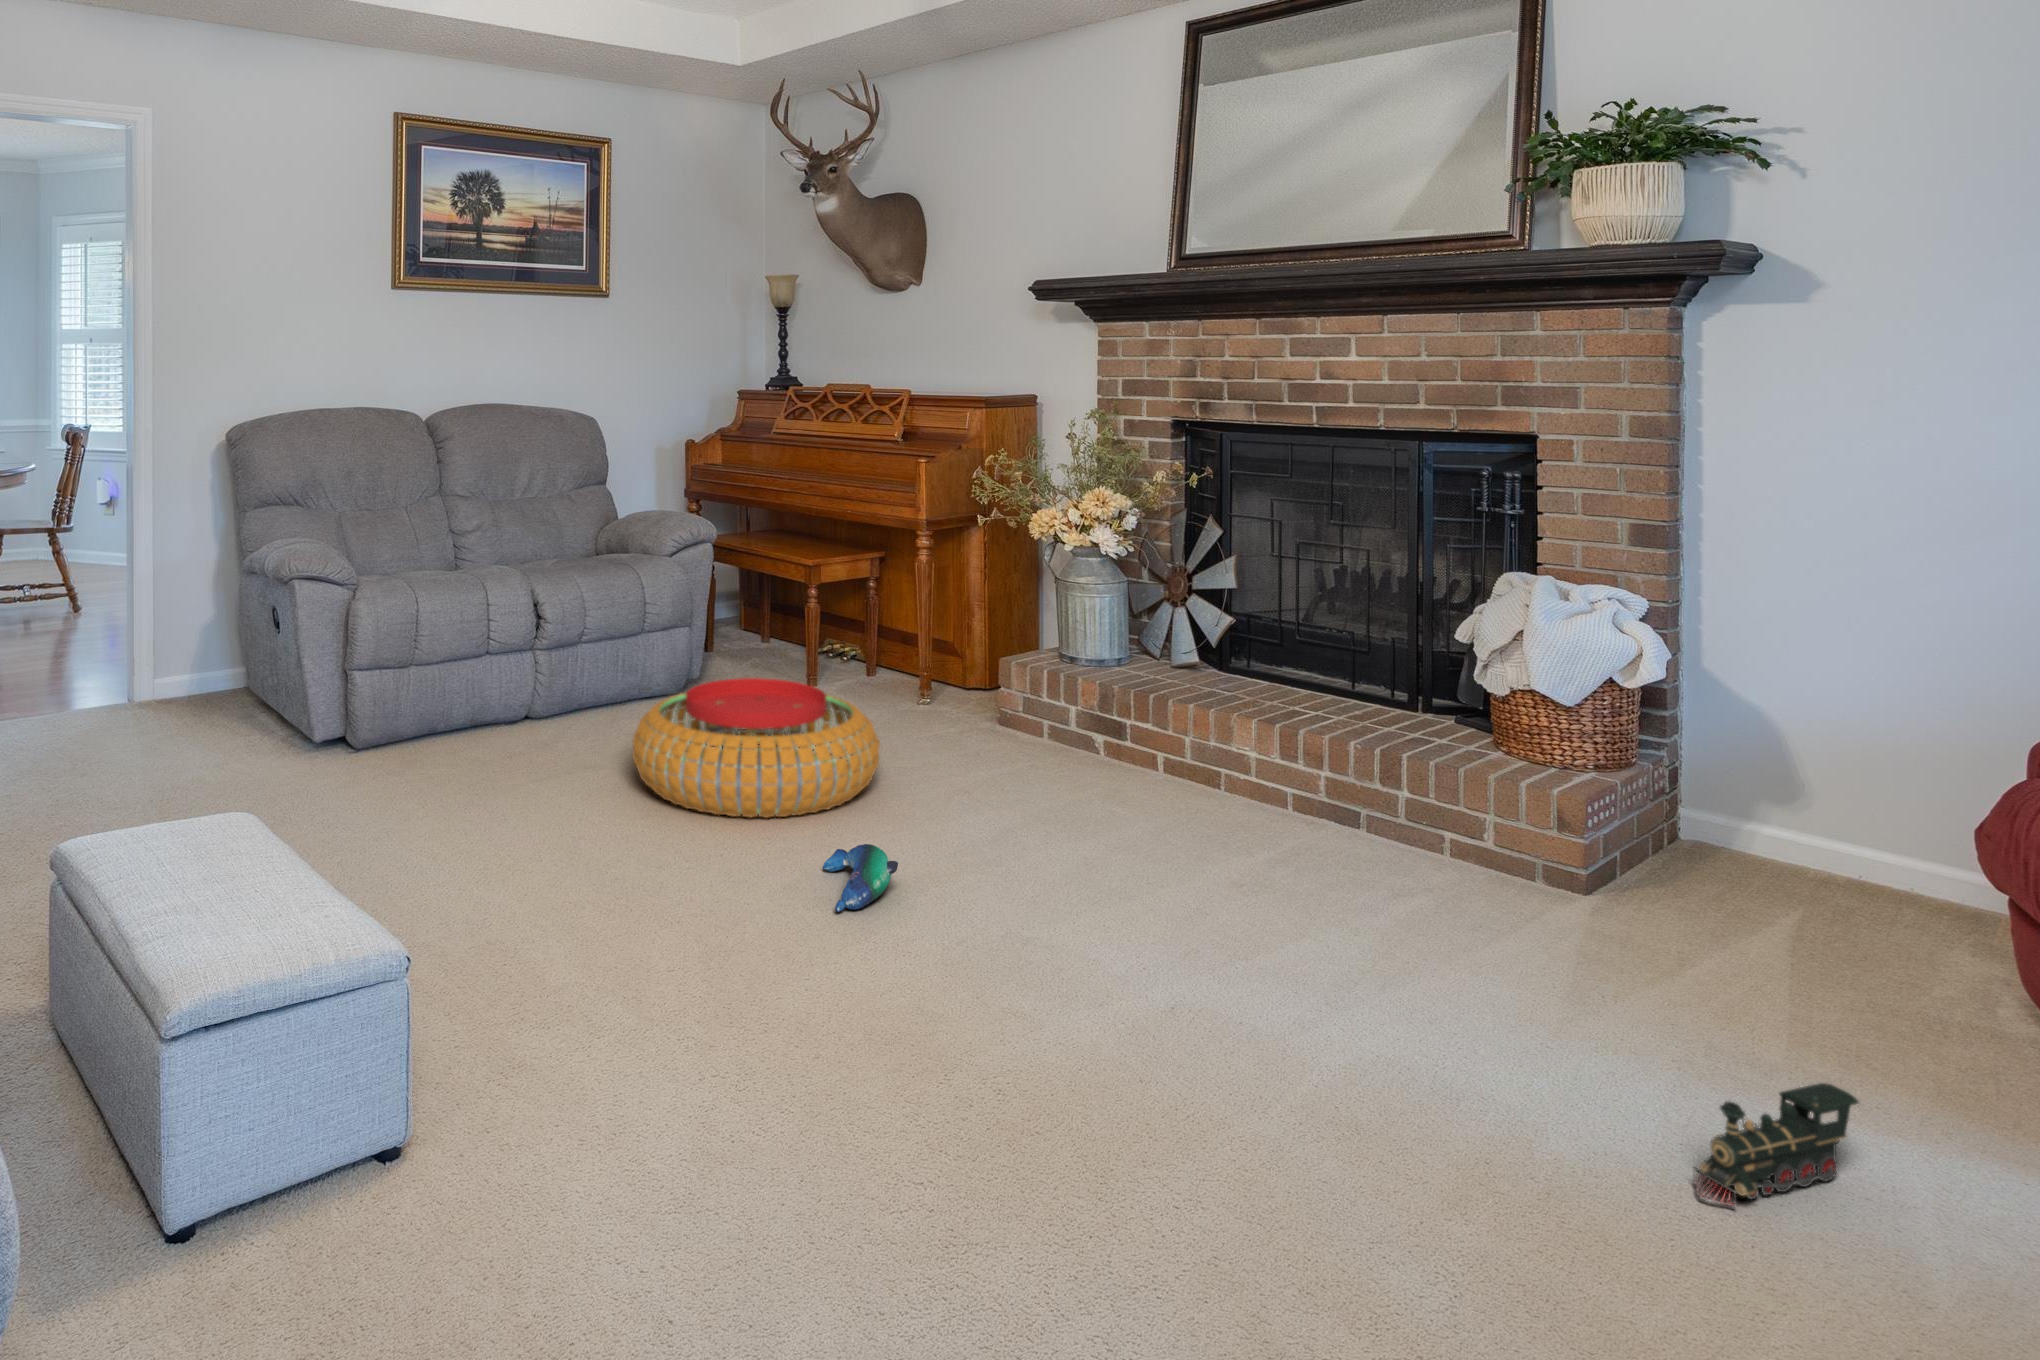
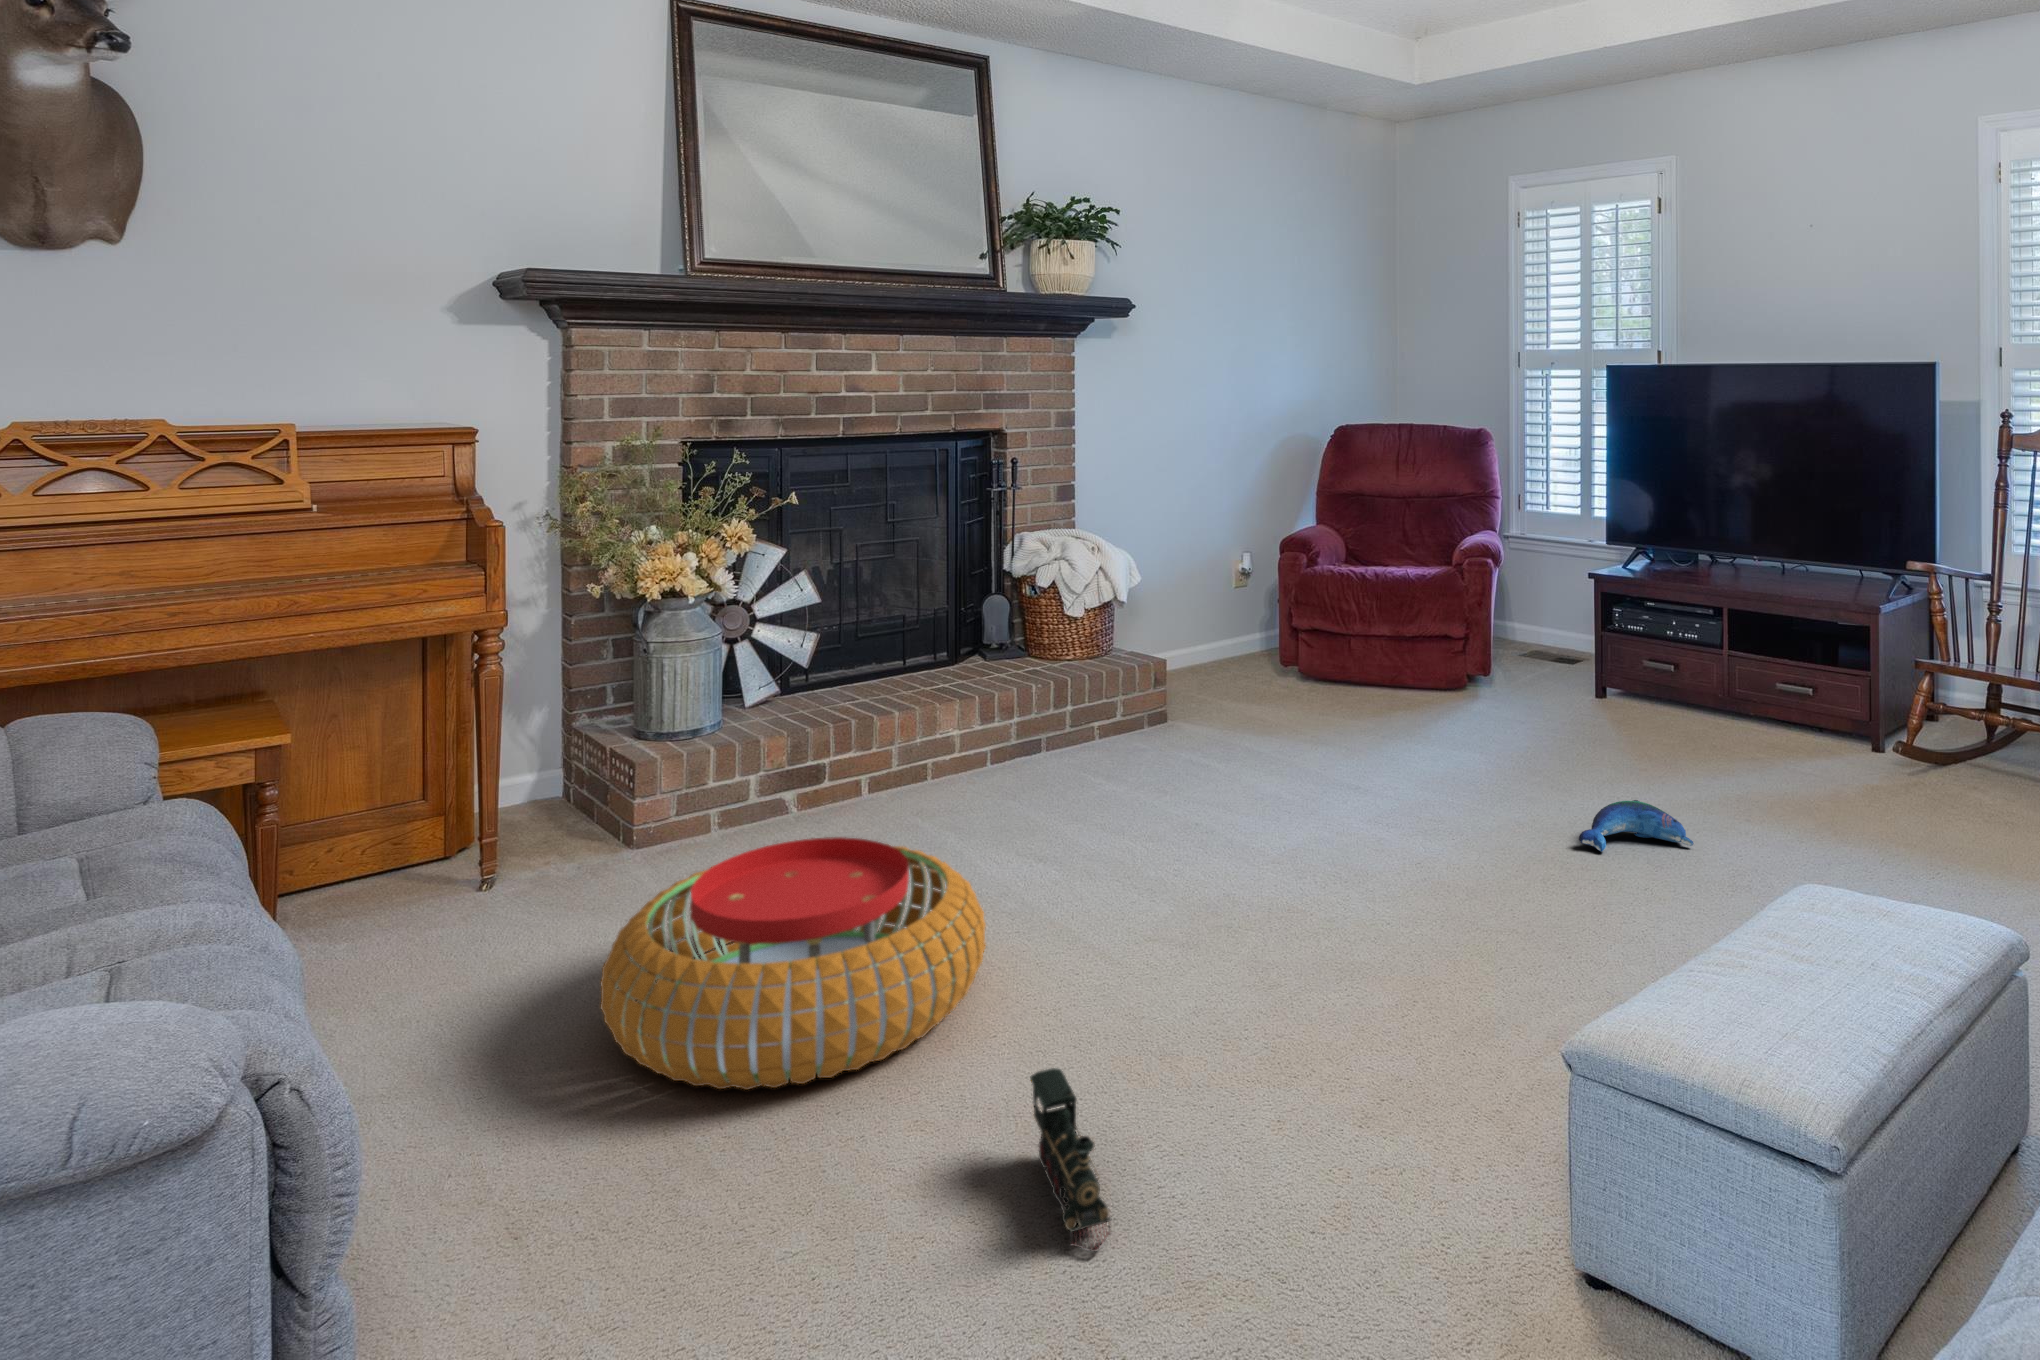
plush toy: present [823,844,898,912] -> present [1579,800,1694,852]
toy train: present [1694,1083,1859,1207] -> present [1030,1068,1111,1252]

